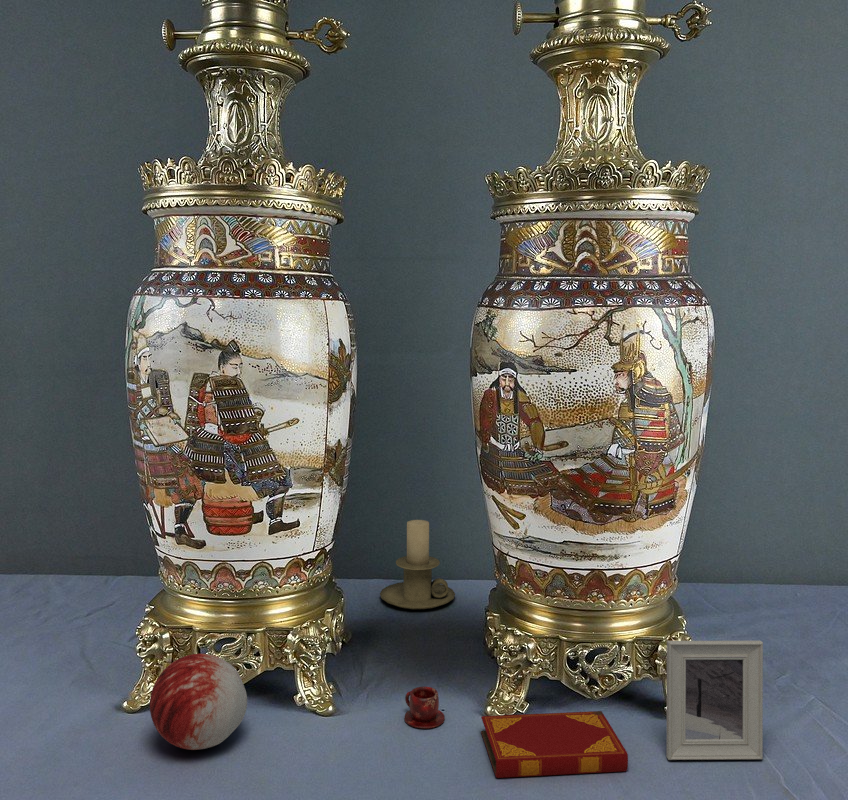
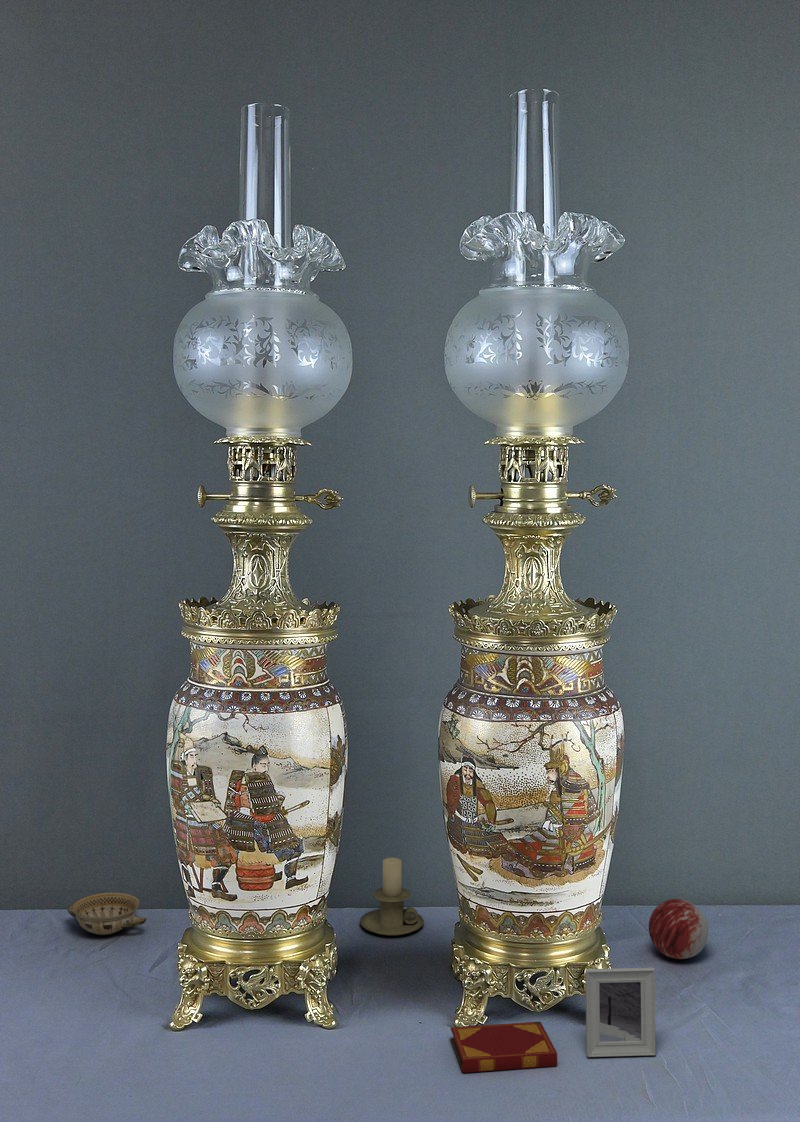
ceramic bowl: none [42,557,129,604] -> present [67,893,147,935]
decorative orb: present [150,654,247,750] -> present [649,899,708,959]
teacup: present [404,686,445,729] -> none [392,1005,422,1038]

